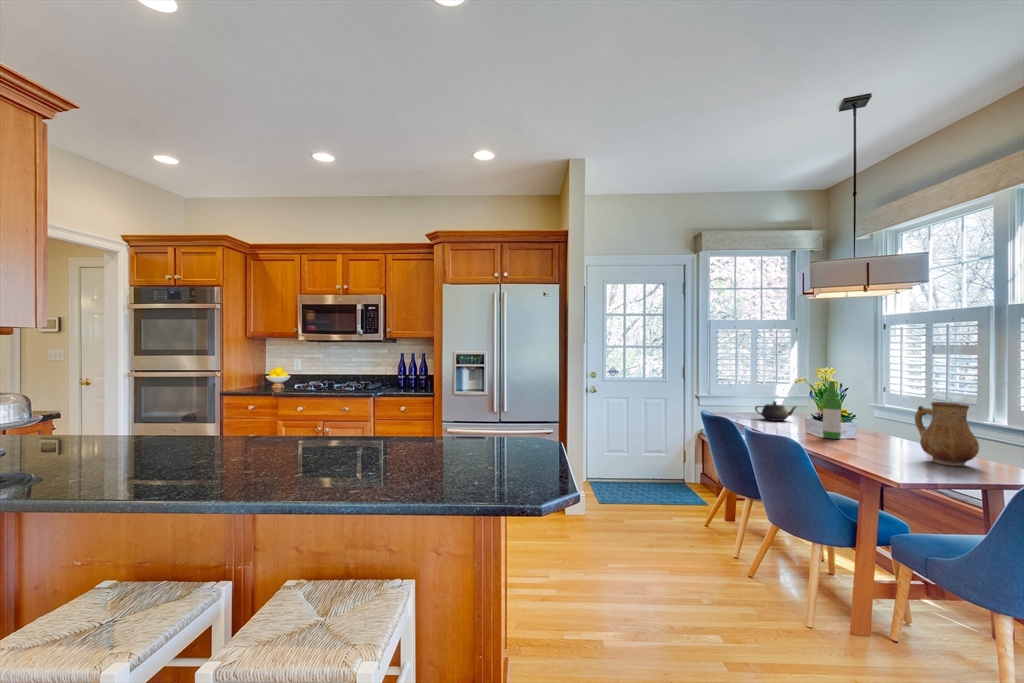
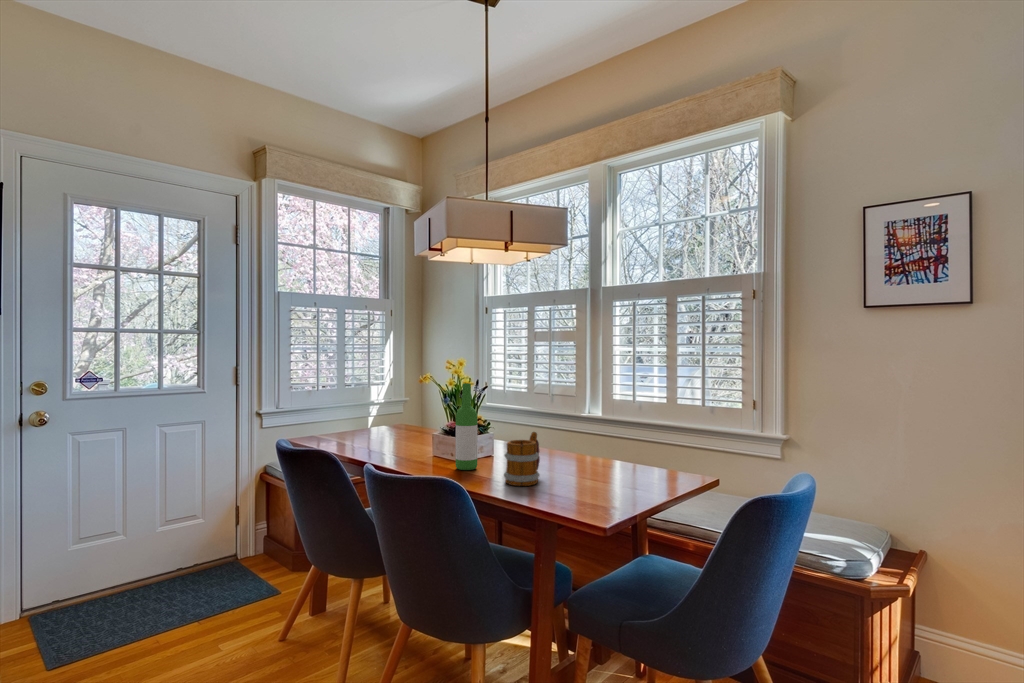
teapot: present [755,401,797,421] -> none [353,417,411,446]
ceramic pitcher: present [915,402,979,466] -> none [574,405,640,493]
mug: none [855,417,890,452] -> present [504,432,540,486]

